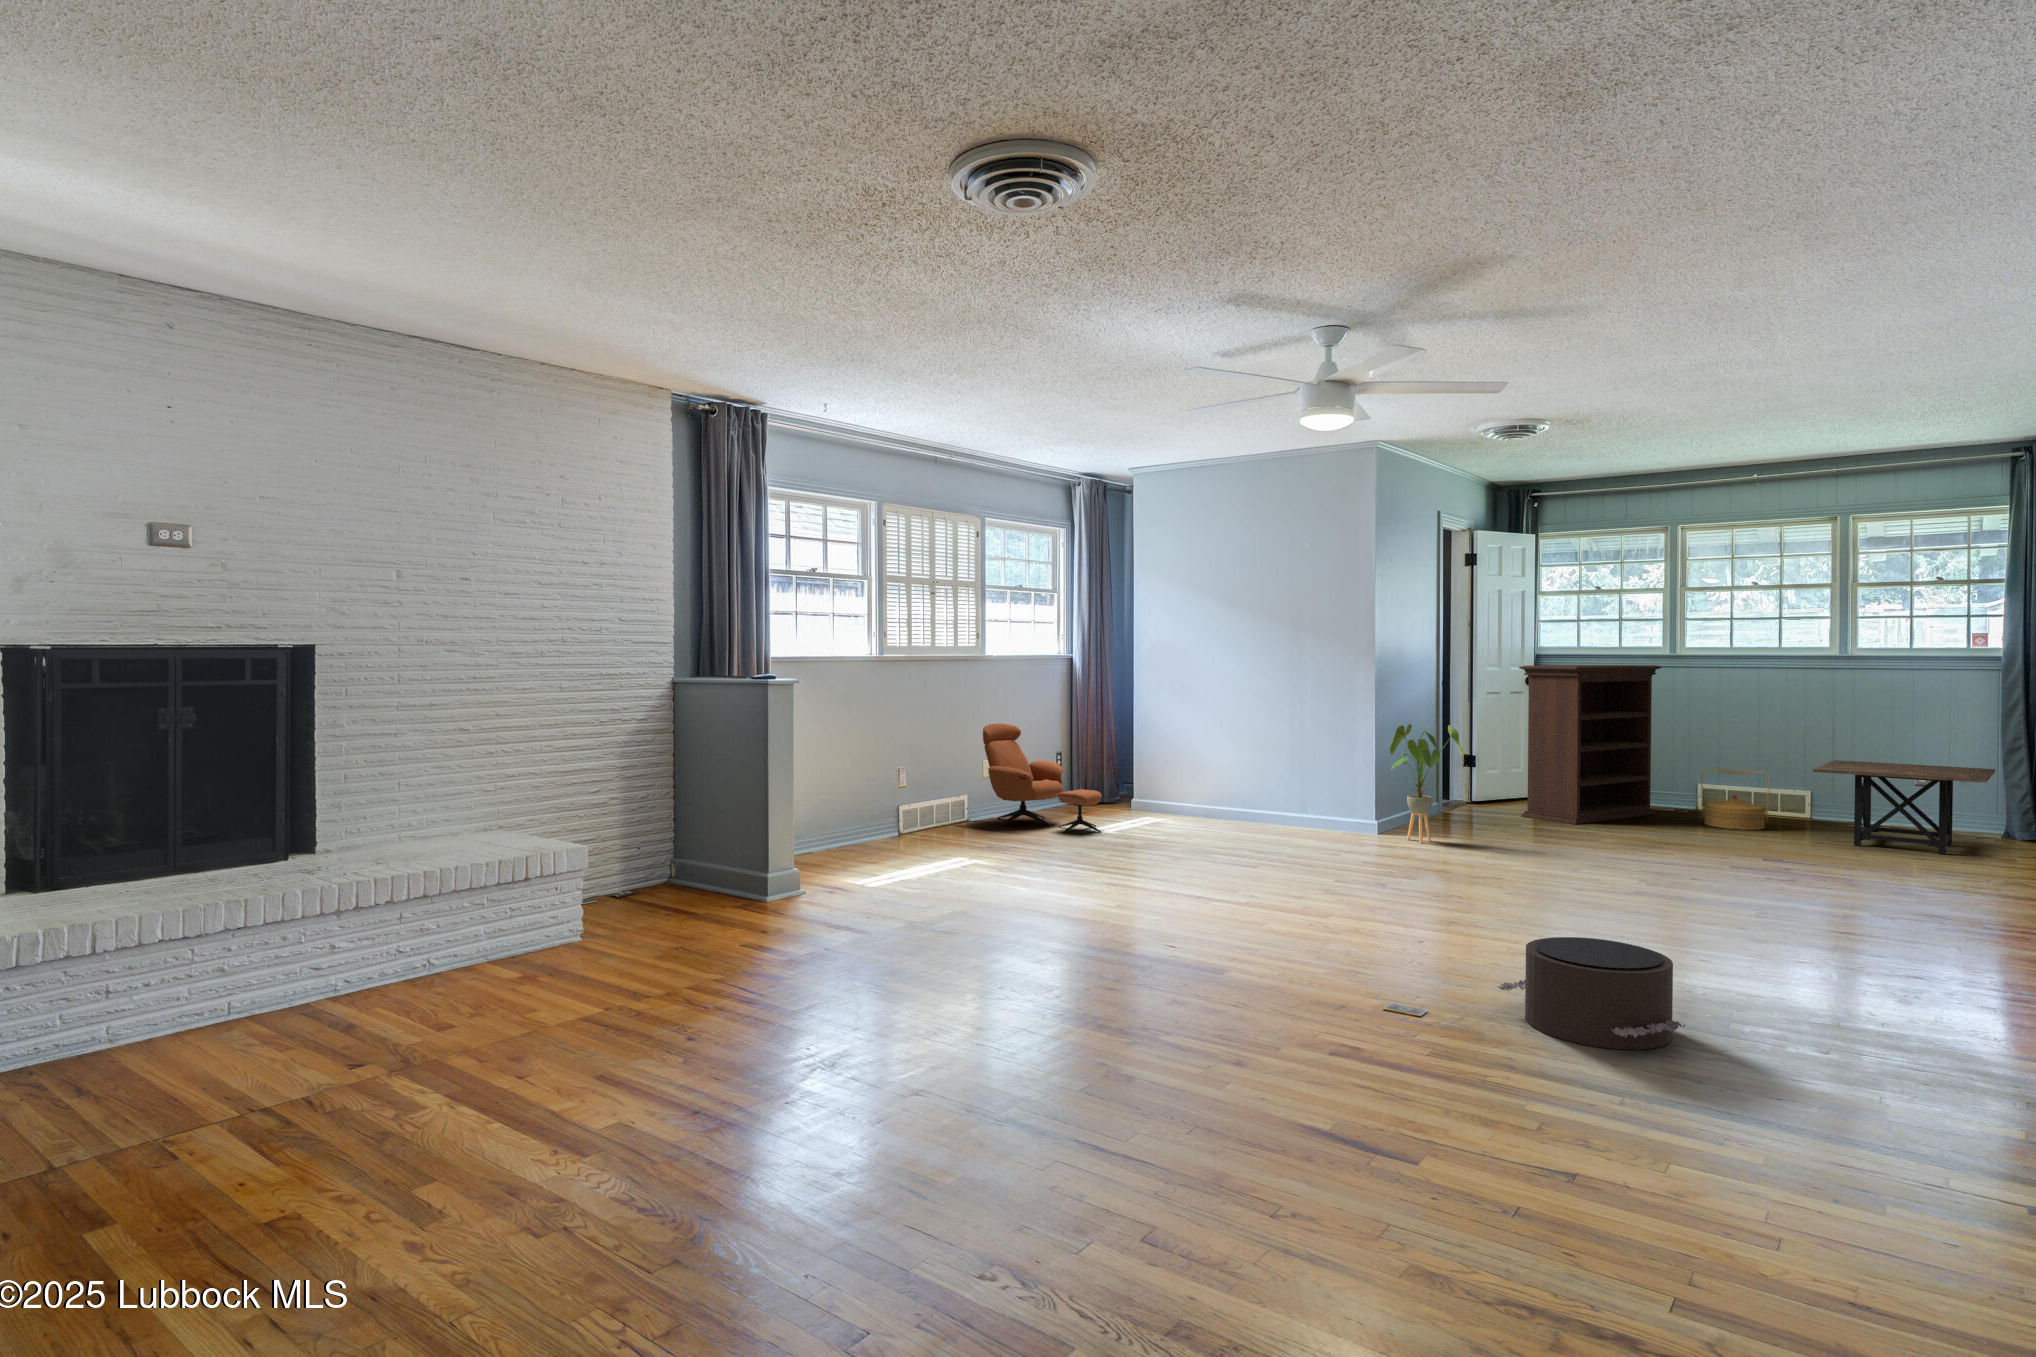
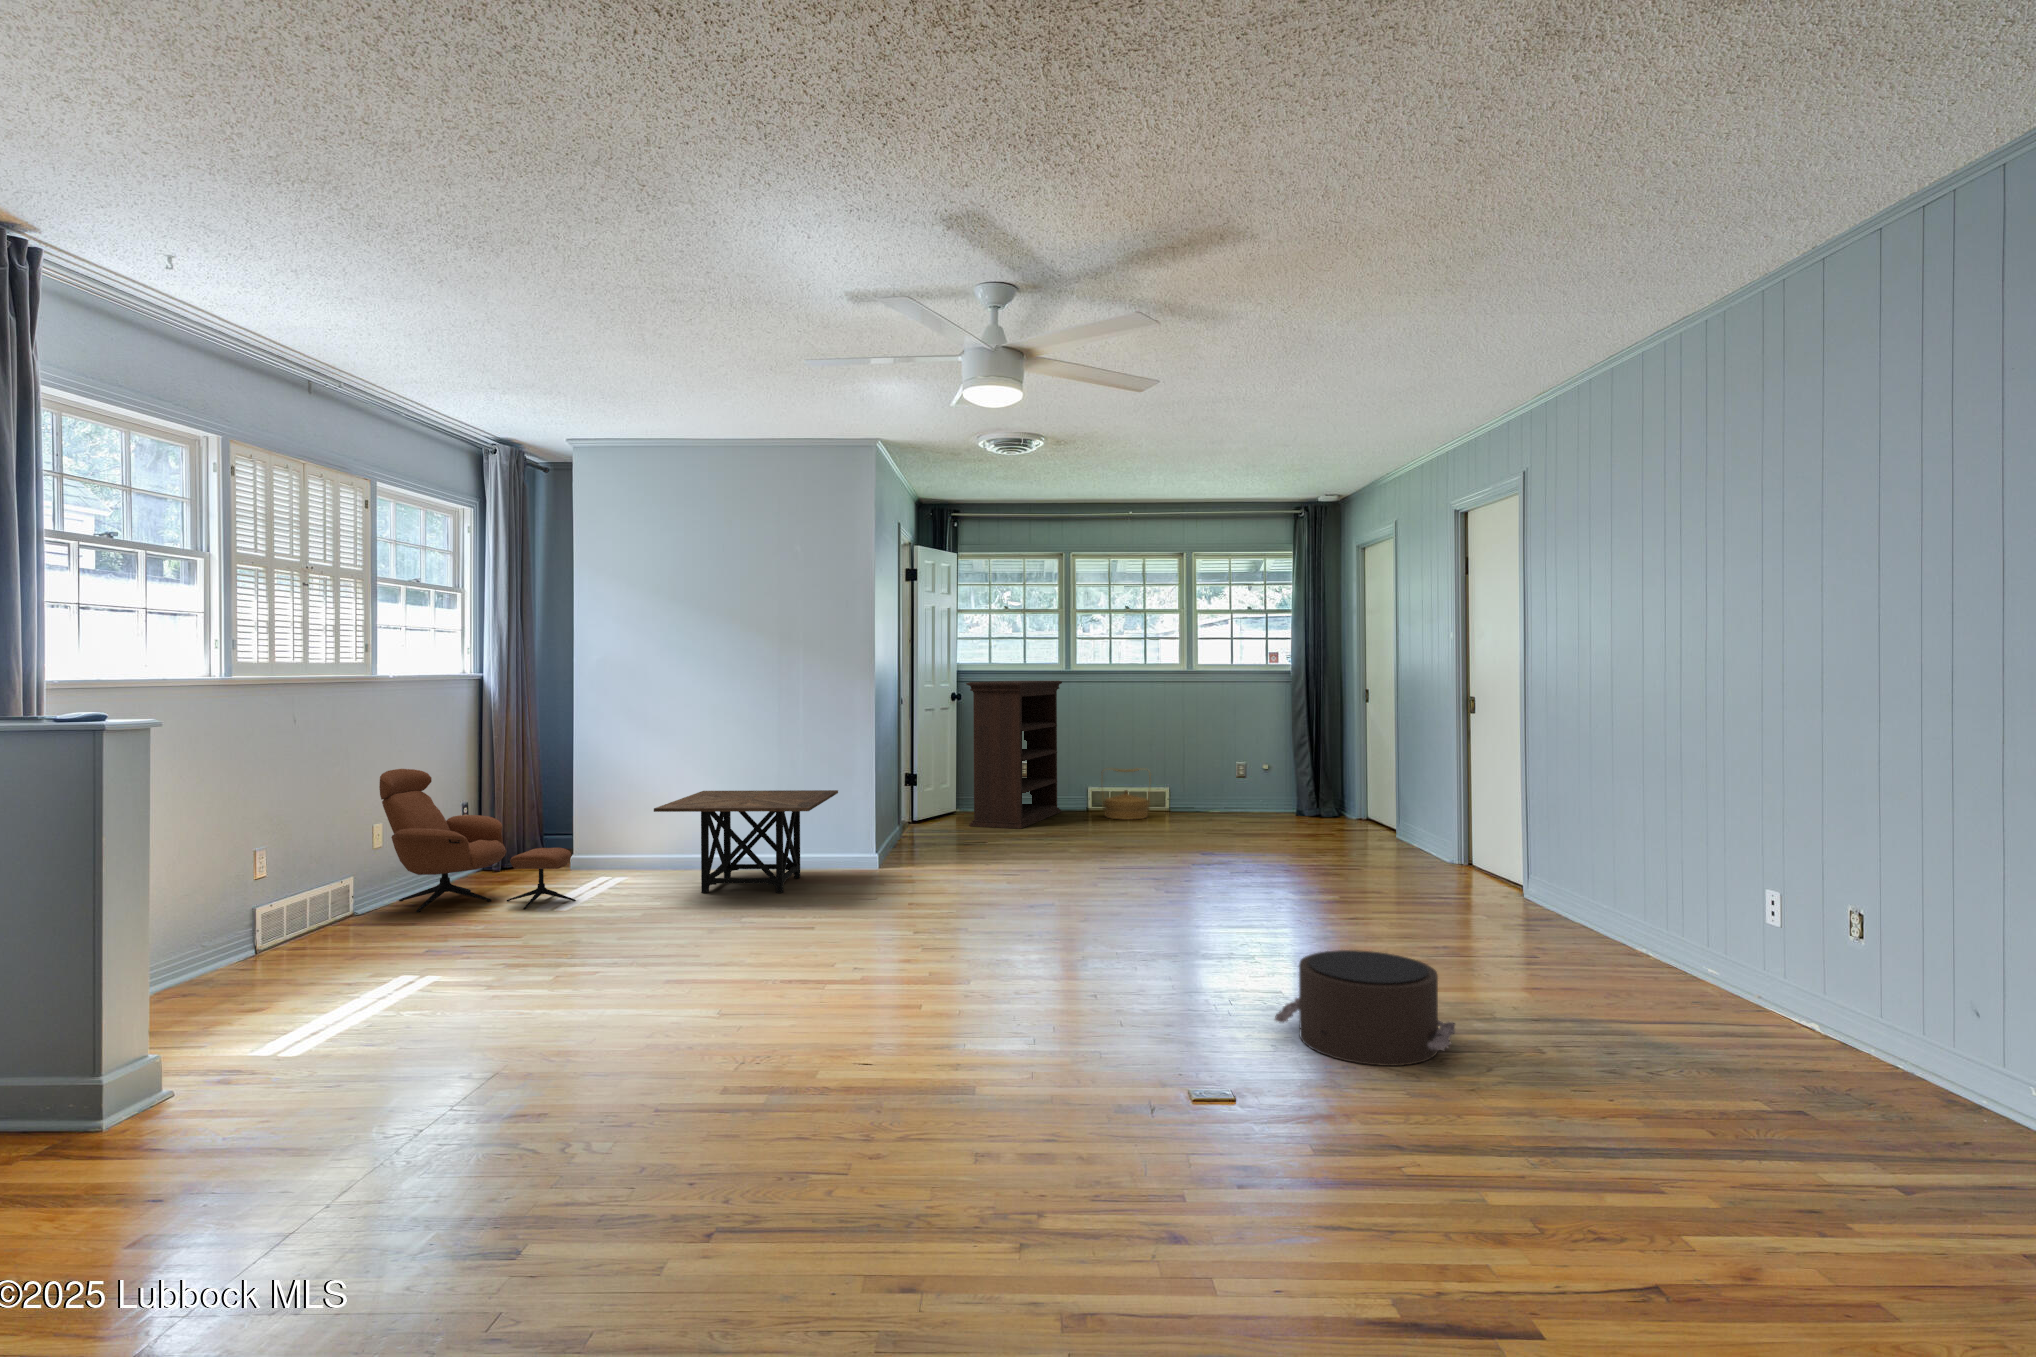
house plant: present [1390,724,1463,843] -> none [890,742,961,865]
side table: present [1813,760,1995,854] -> present [654,790,838,893]

